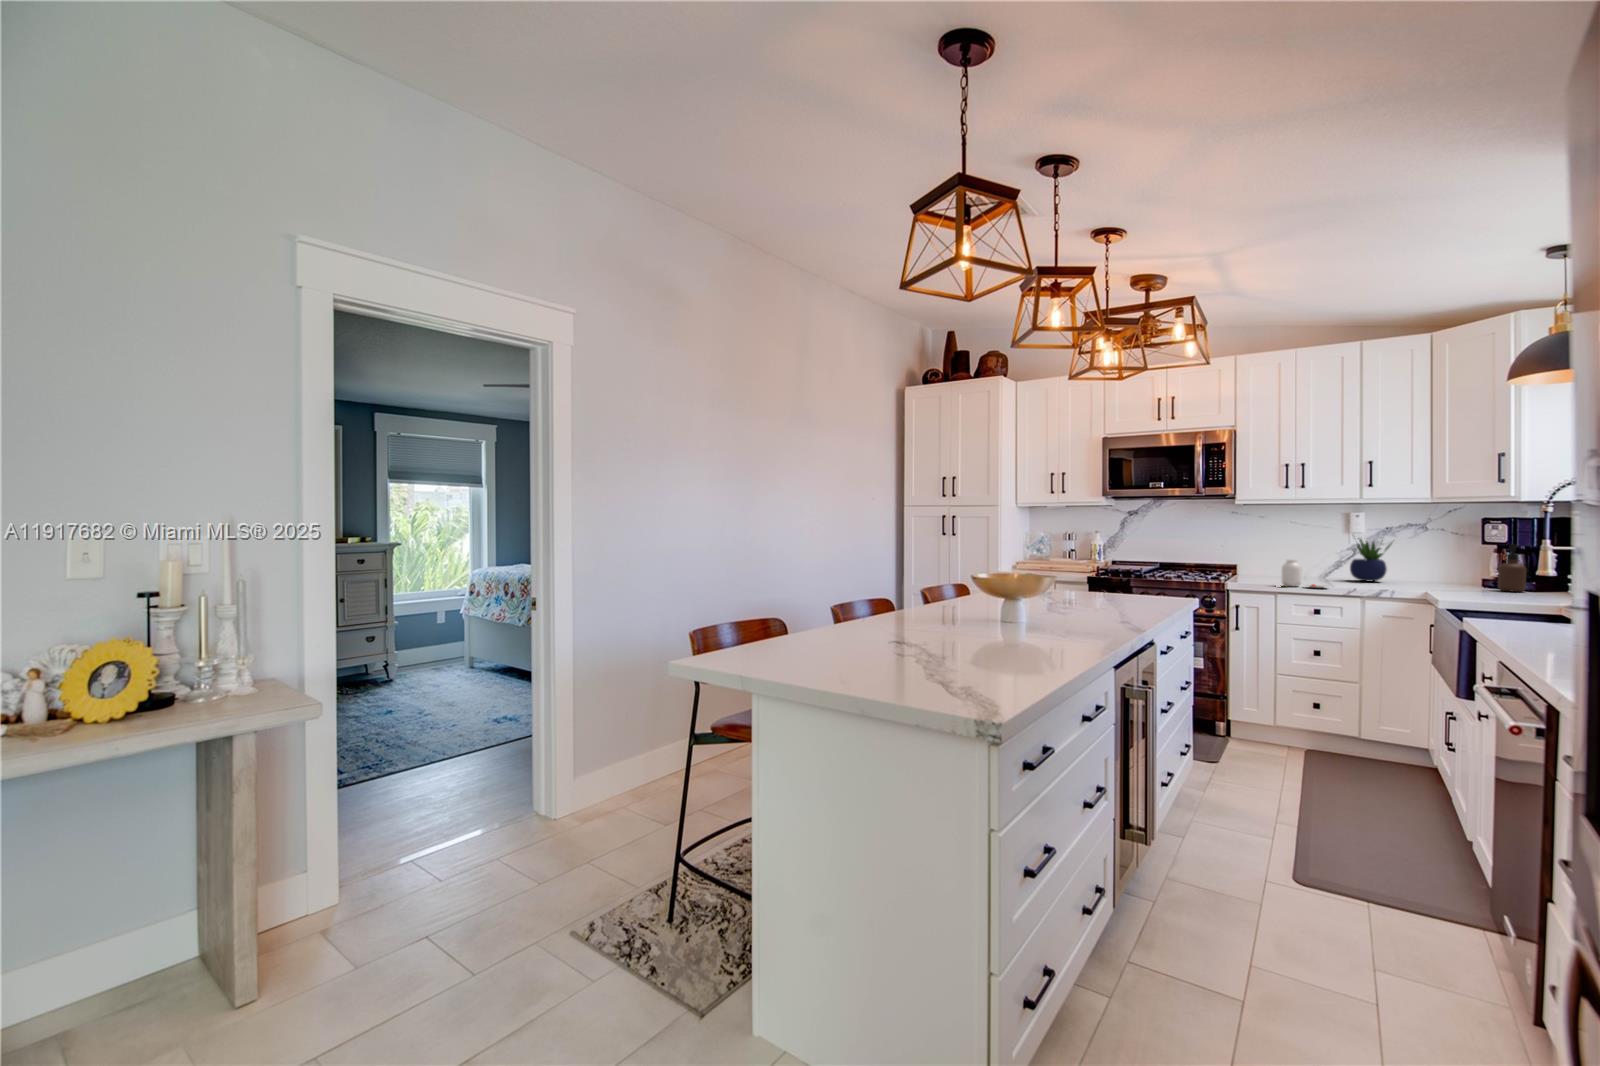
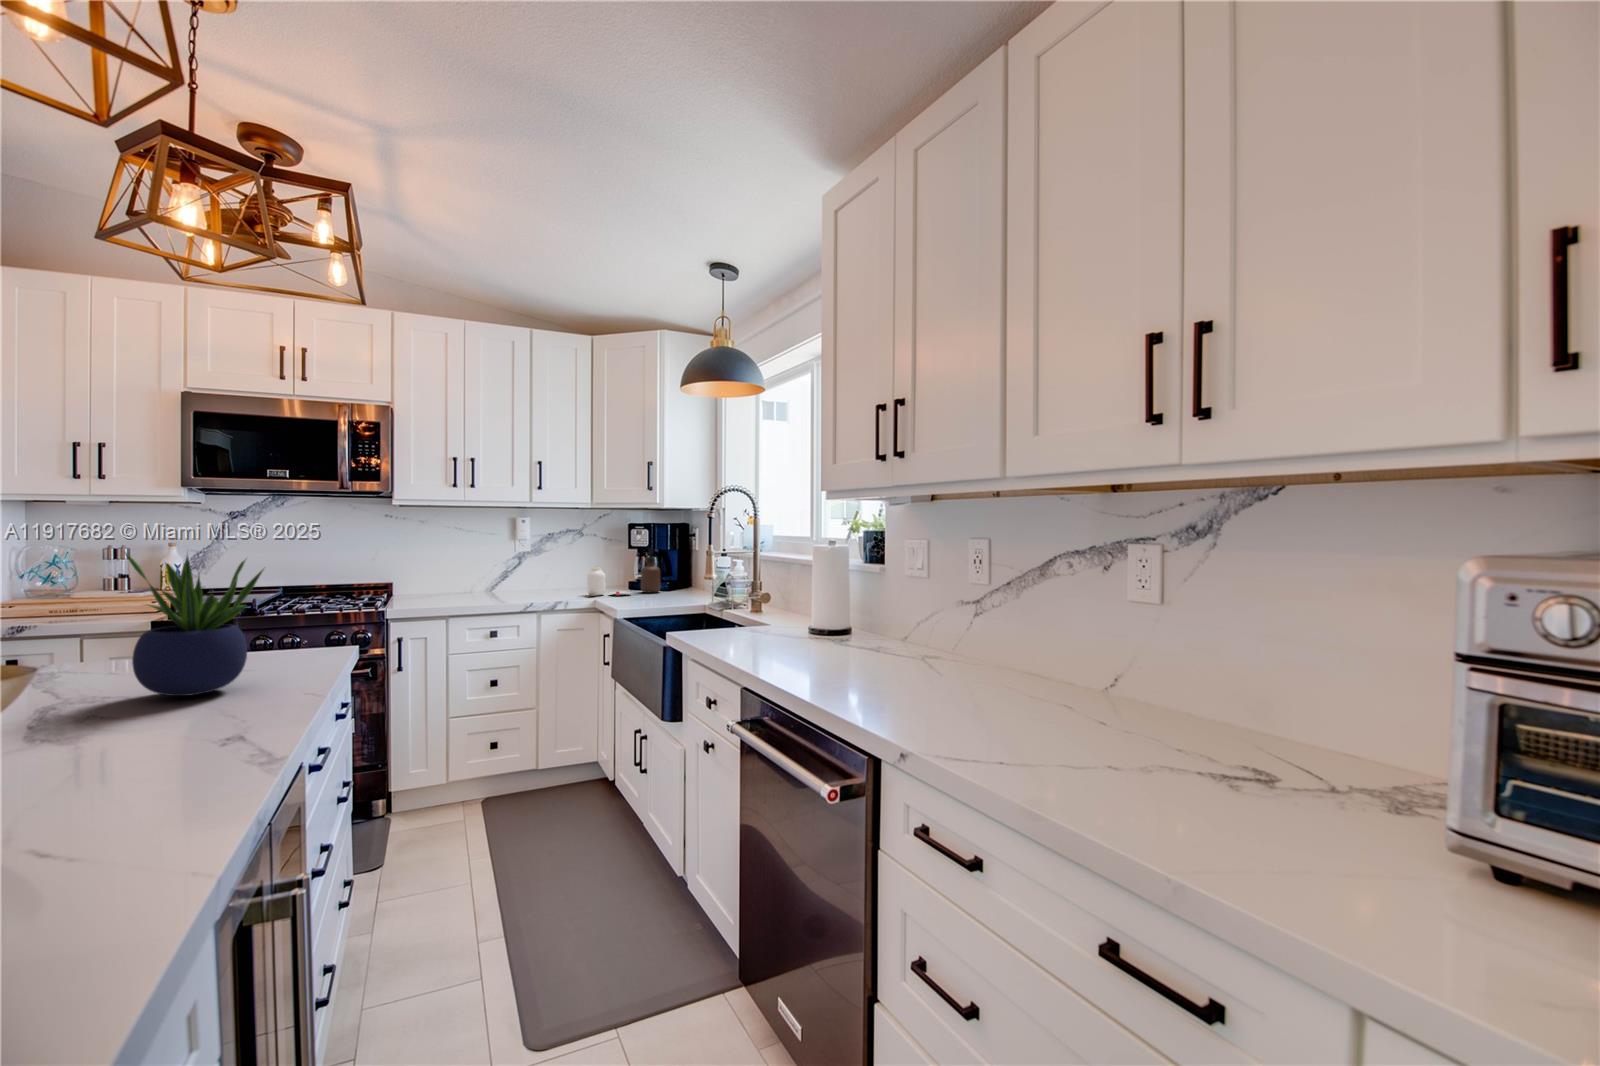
potted plant: present [1350,539,1391,582] -> present [125,552,264,696]
jar: present [1282,560,1326,588] -> present [586,567,631,597]

